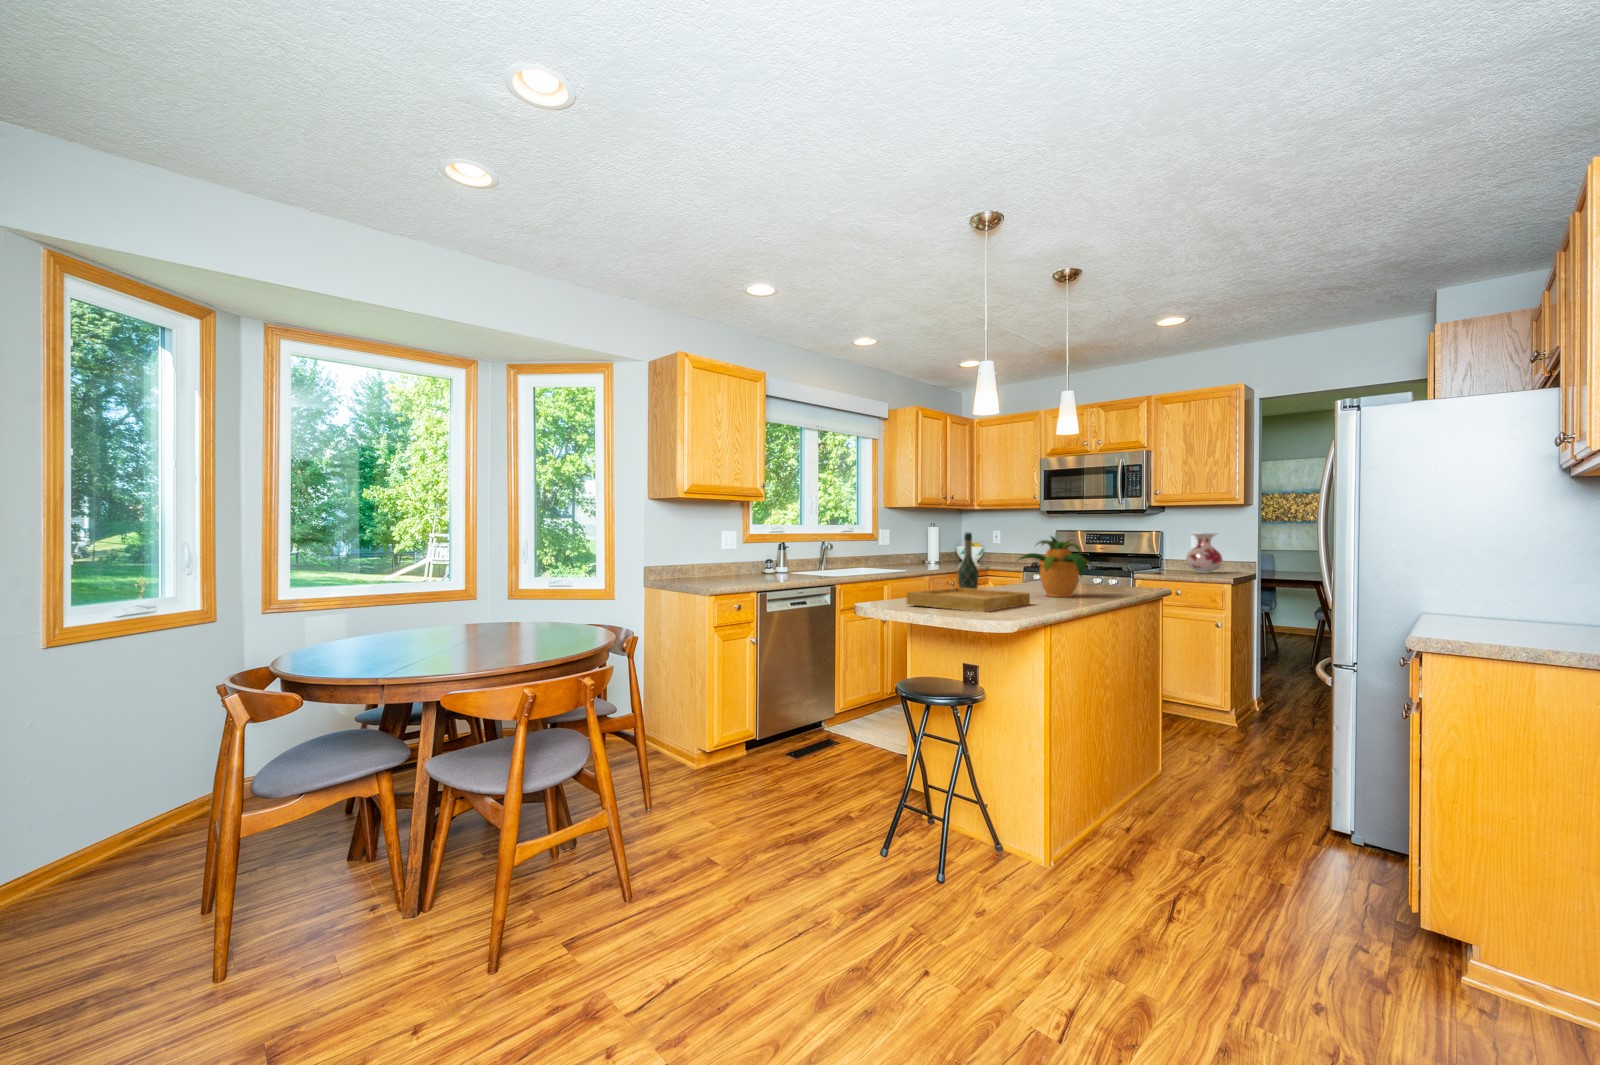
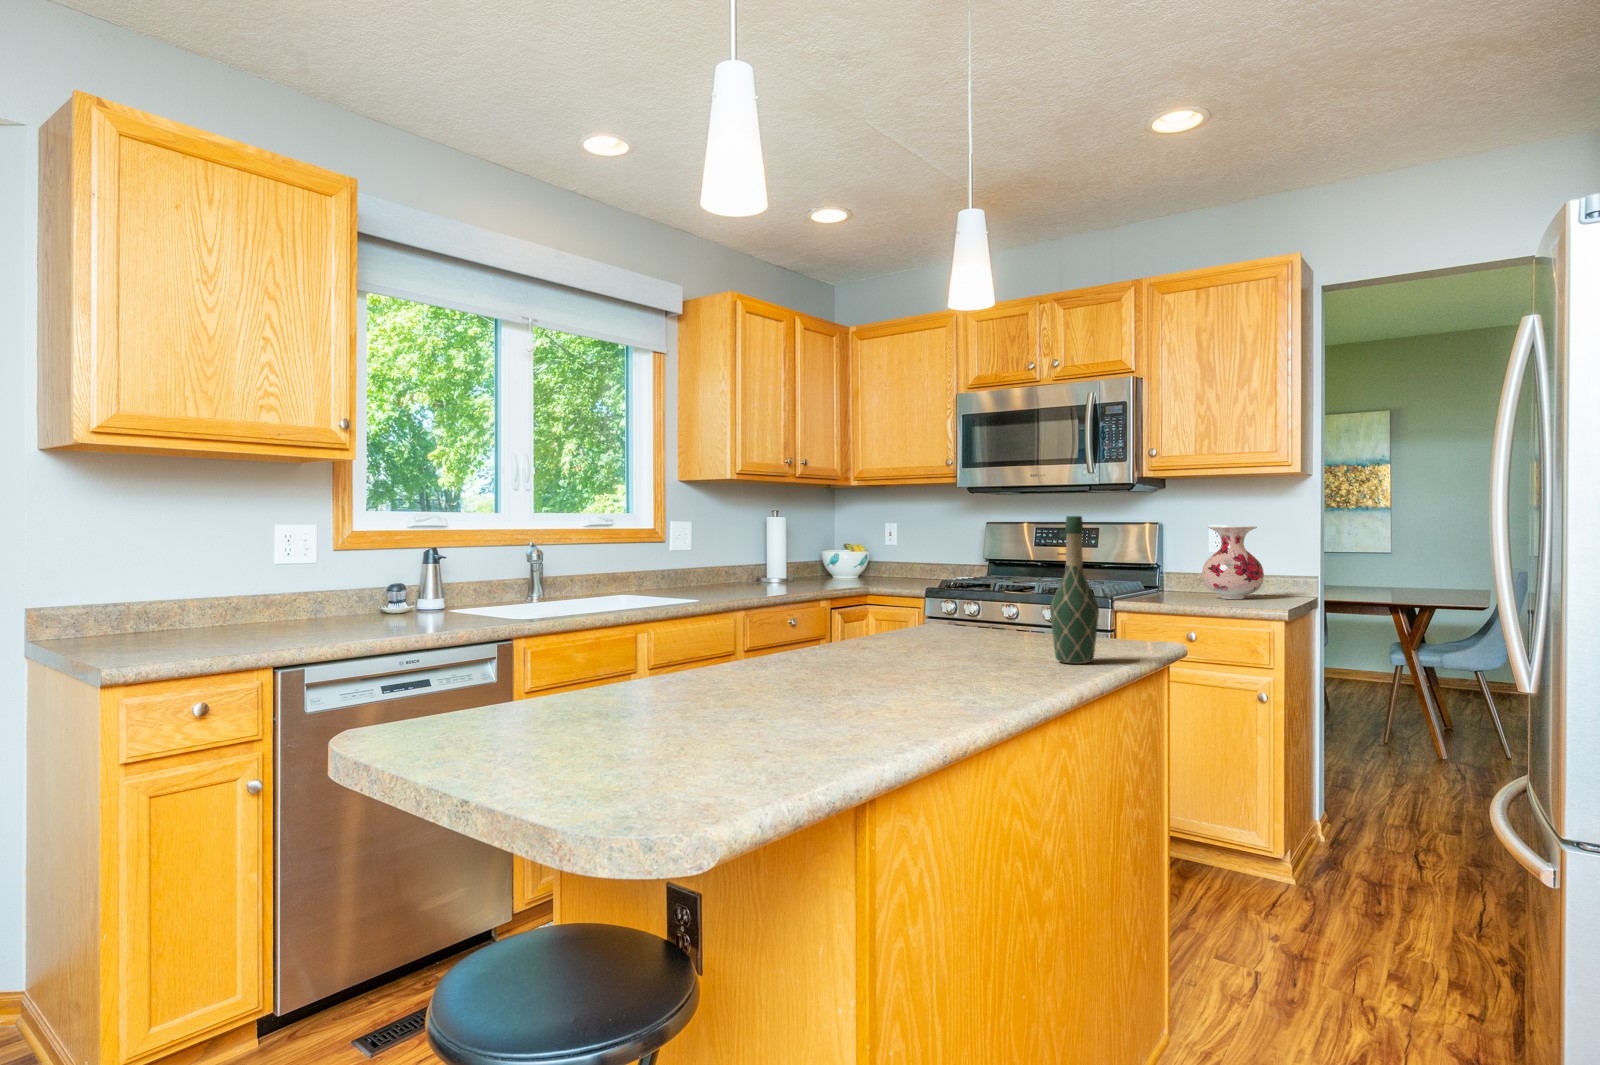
wine bottle: present [958,533,979,589] -> present [1050,516,1099,664]
potted plant: present [1019,536,1090,597] -> none [836,529,1021,681]
tray: present [907,587,1030,612] -> none [492,664,838,770]

